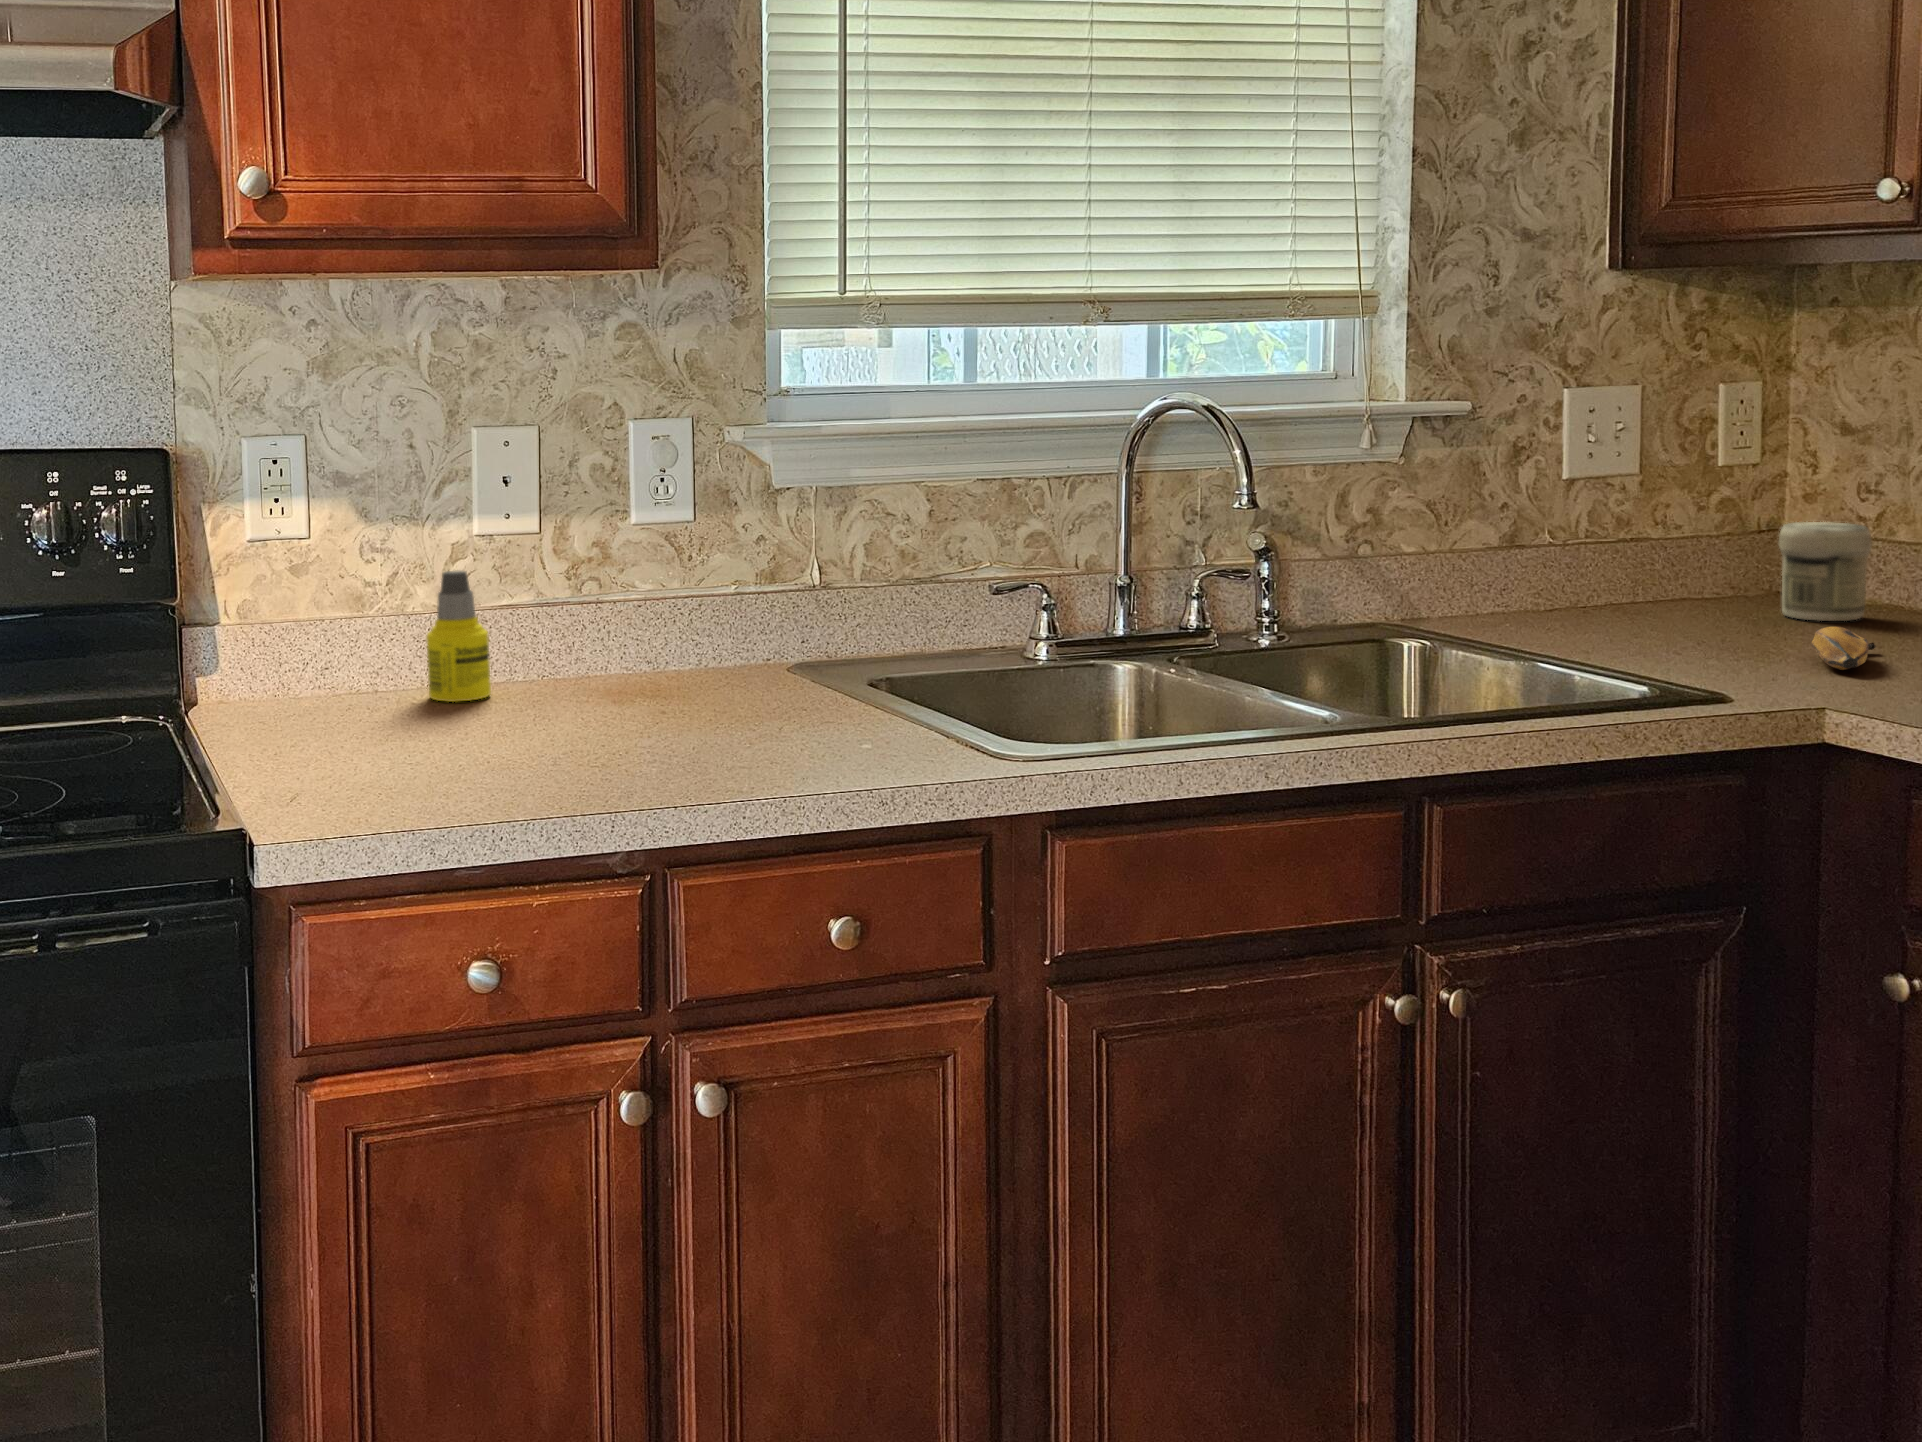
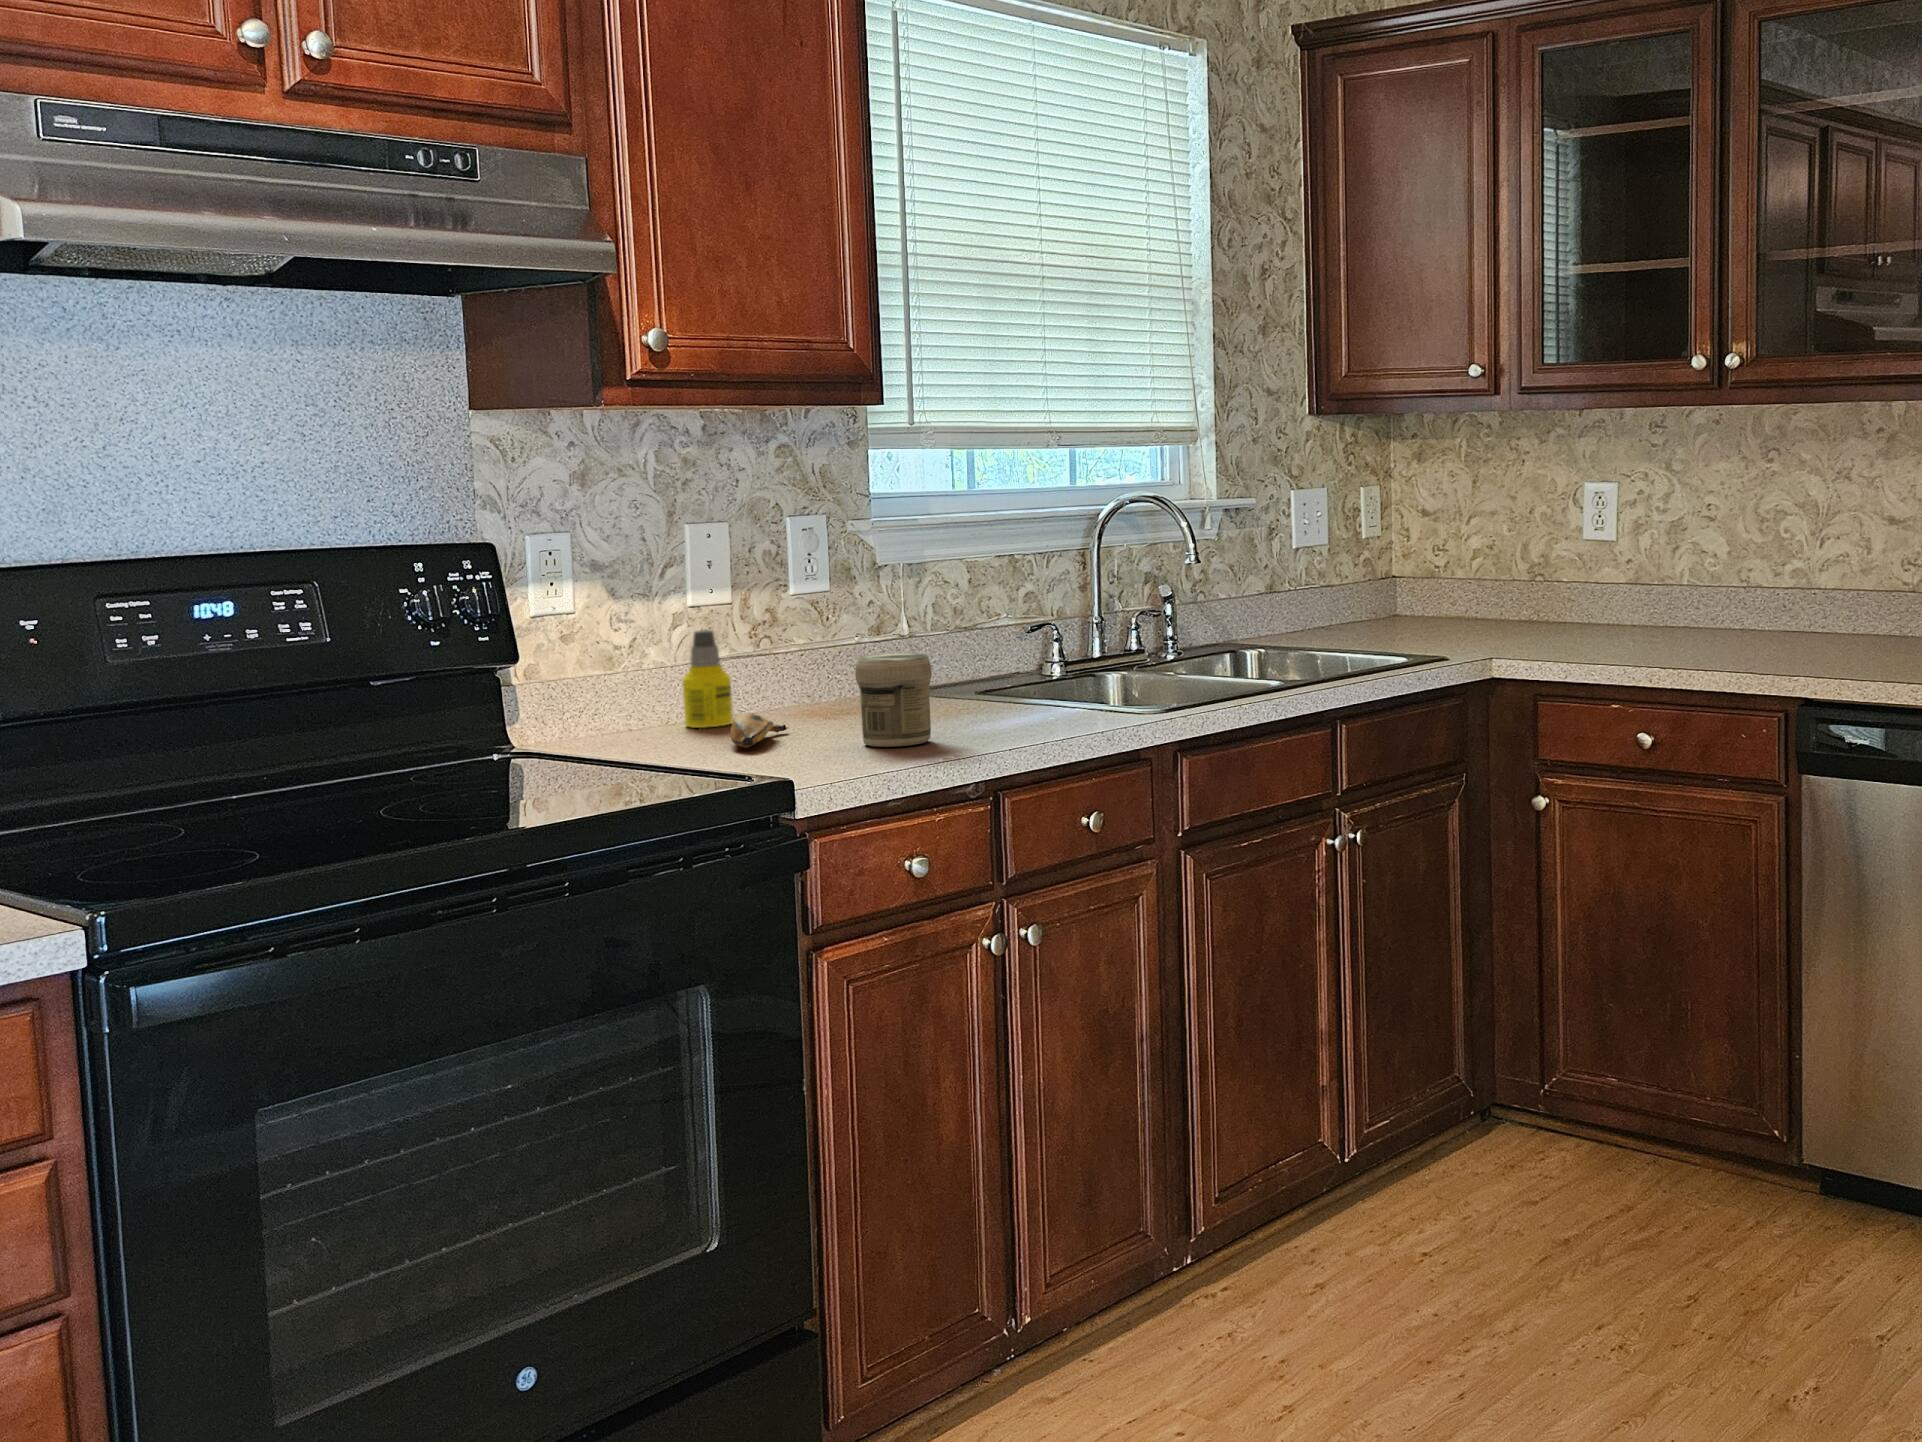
jar: present [1779,522,1872,621] -> present [855,653,932,747]
banana: present [1812,627,1876,670] -> present [730,714,788,748]

